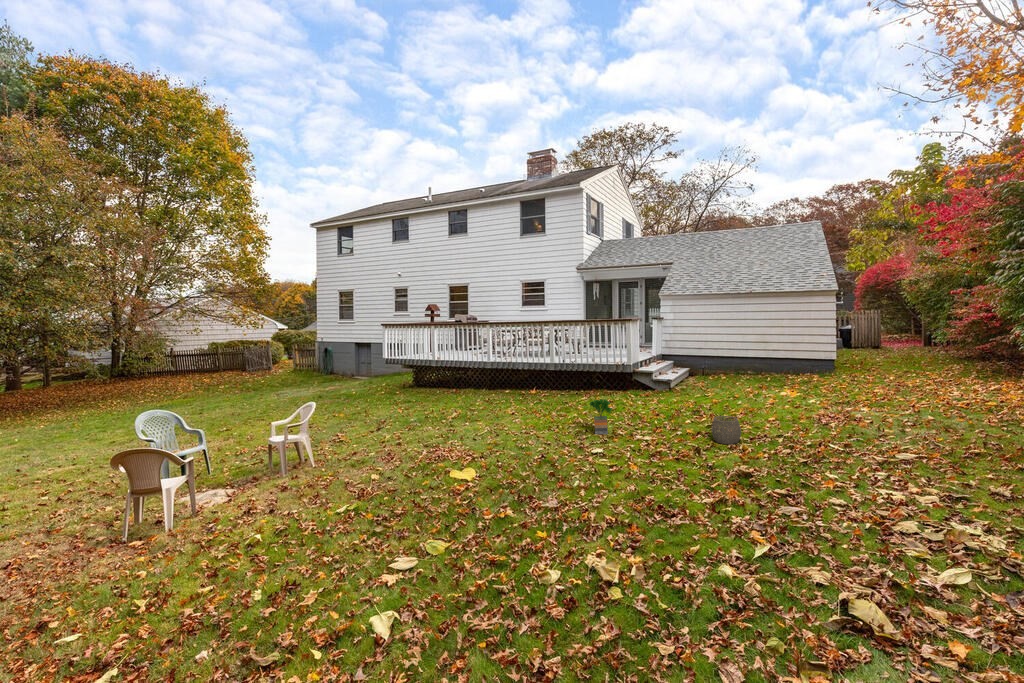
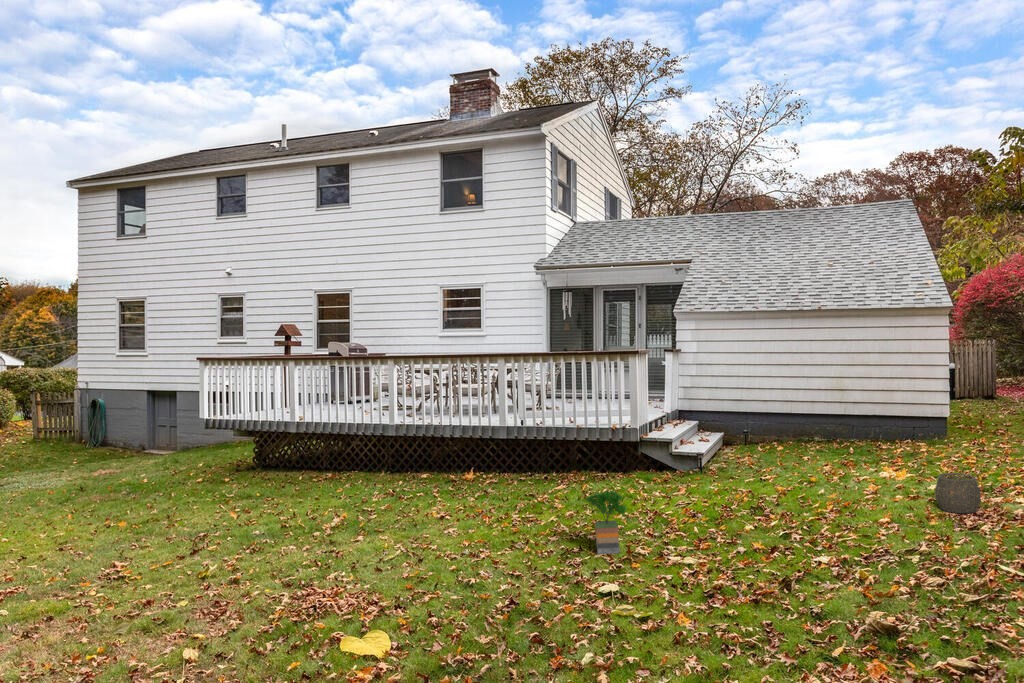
woven basket: present [711,416,741,444] -> present [935,473,981,514]

